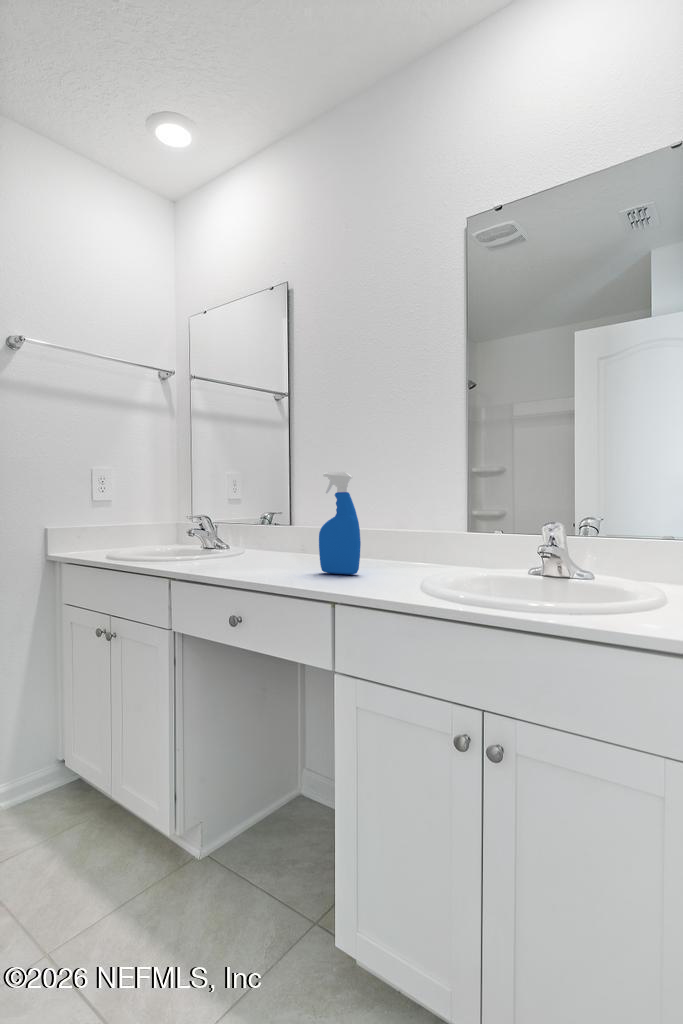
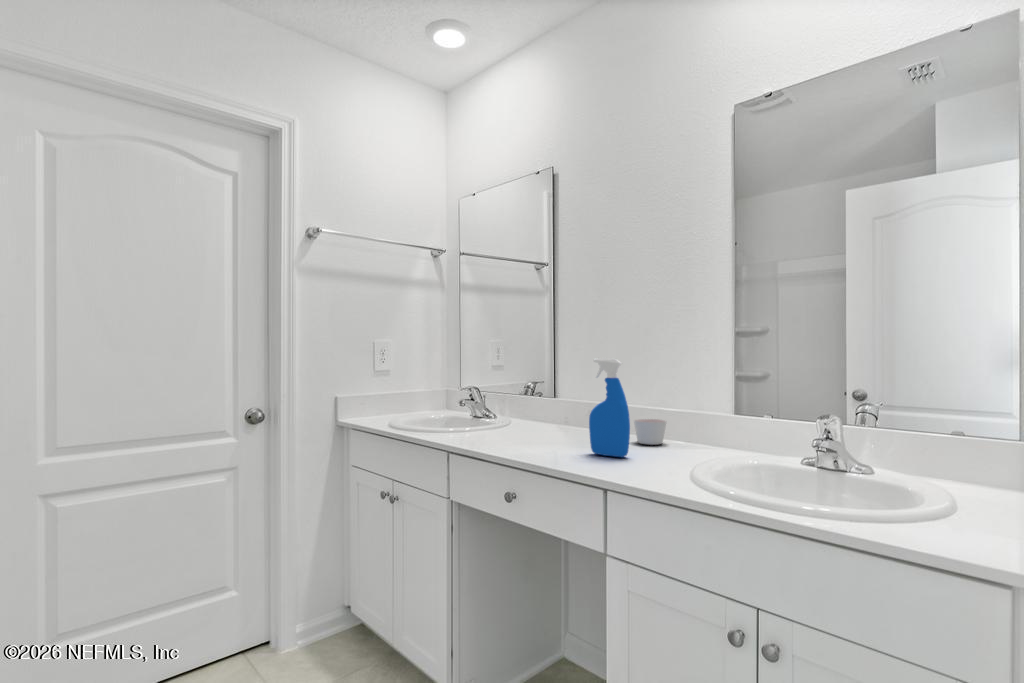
candle: none [366,540,399,565] -> present [634,419,666,445]

